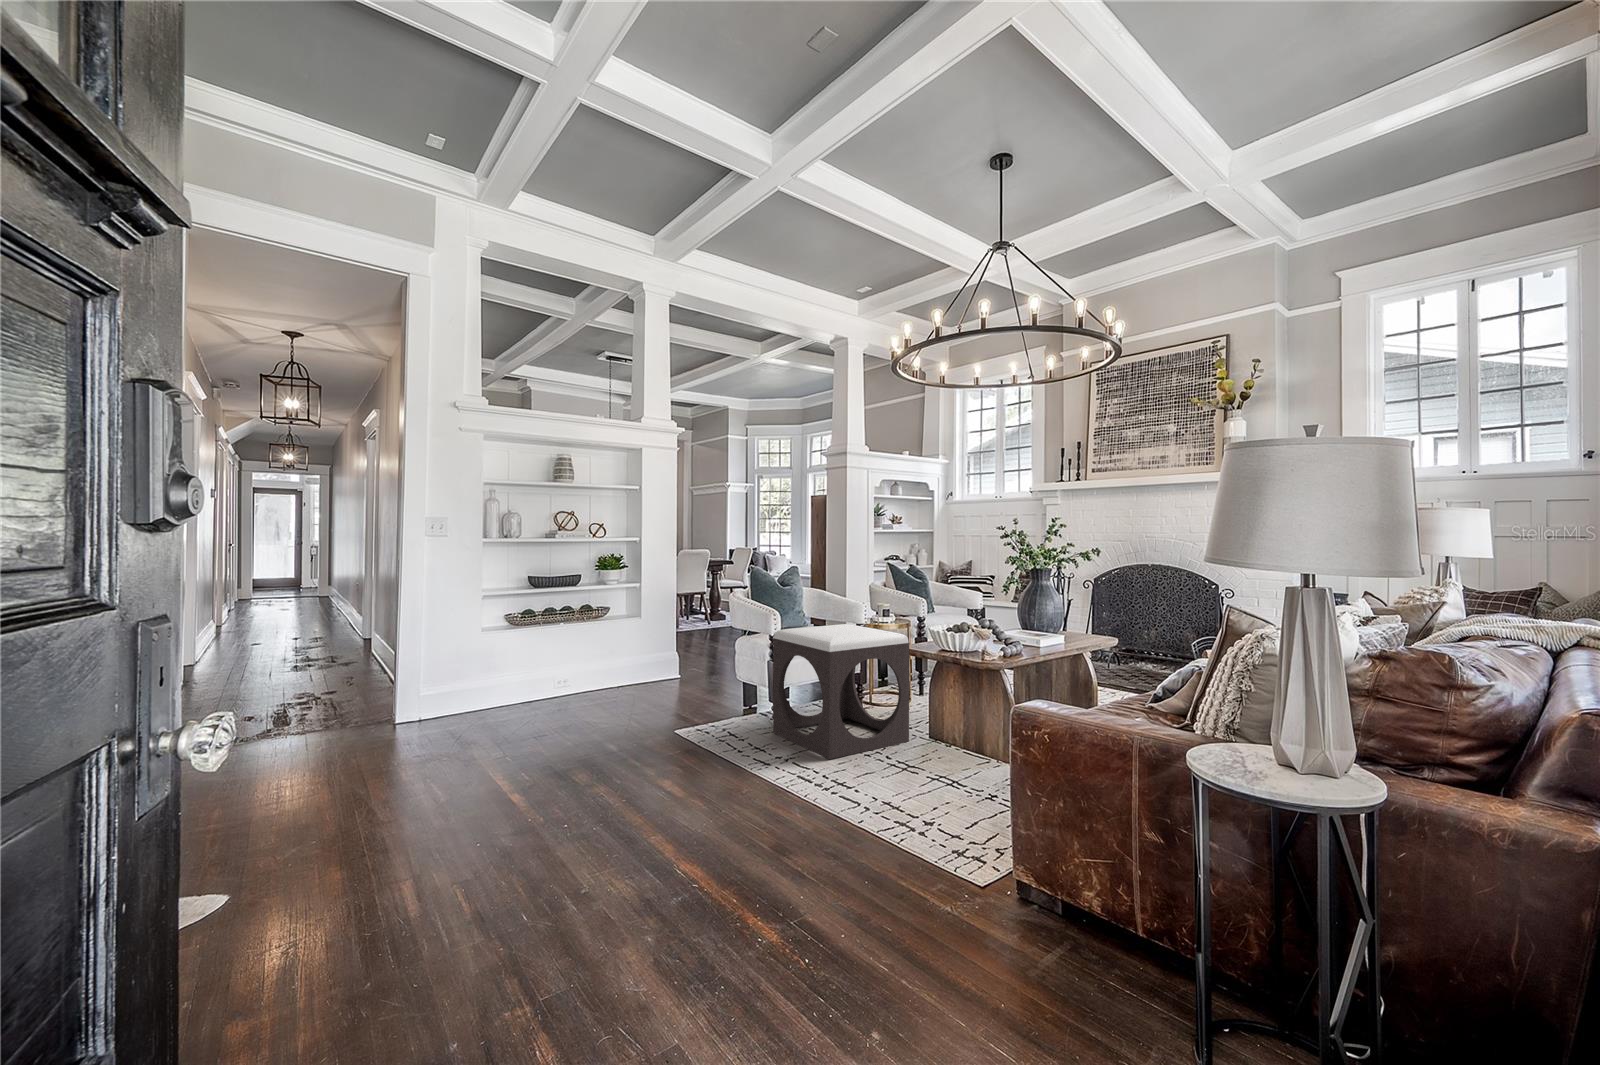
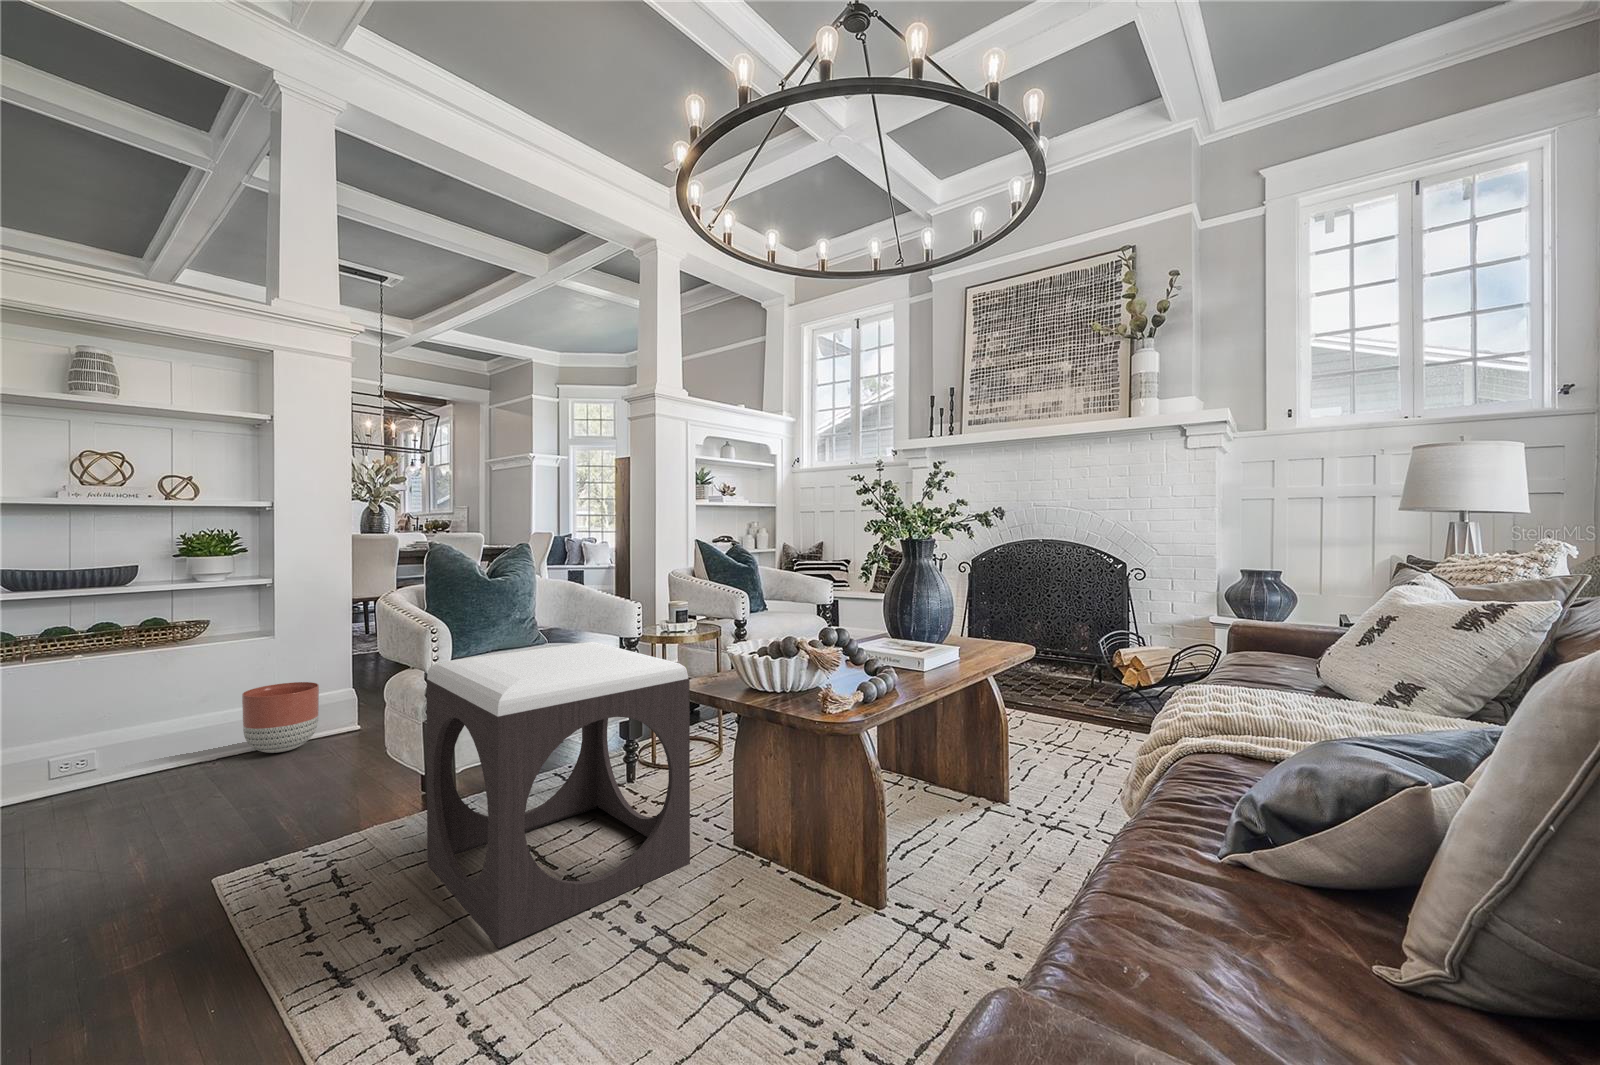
planter: none [630,647,666,687] -> present [242,682,319,753]

